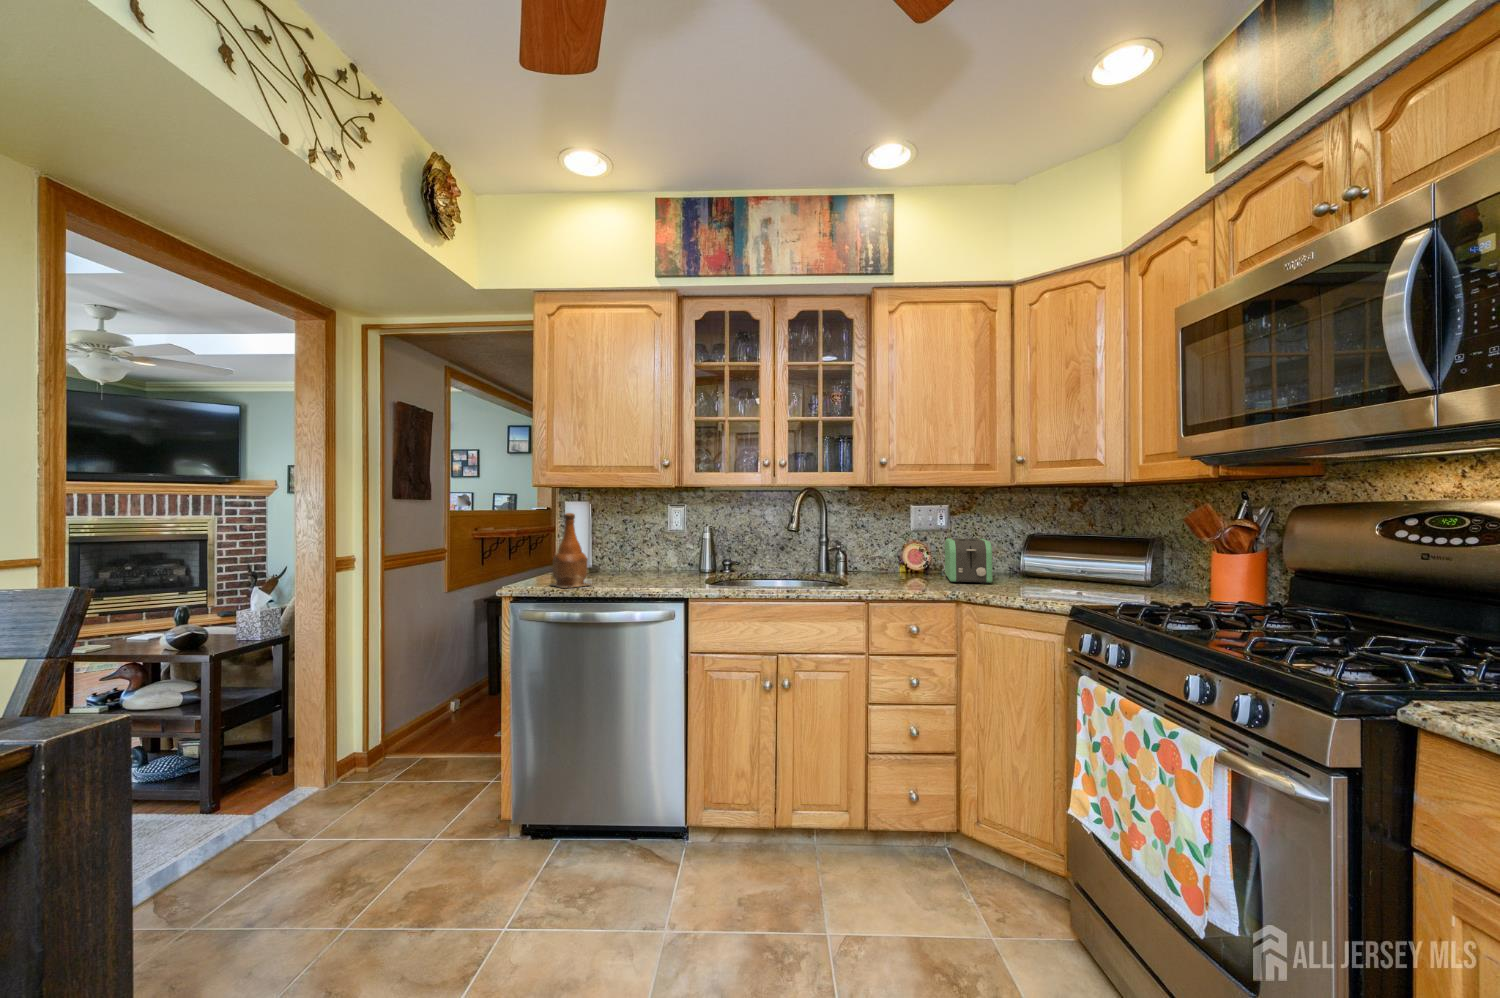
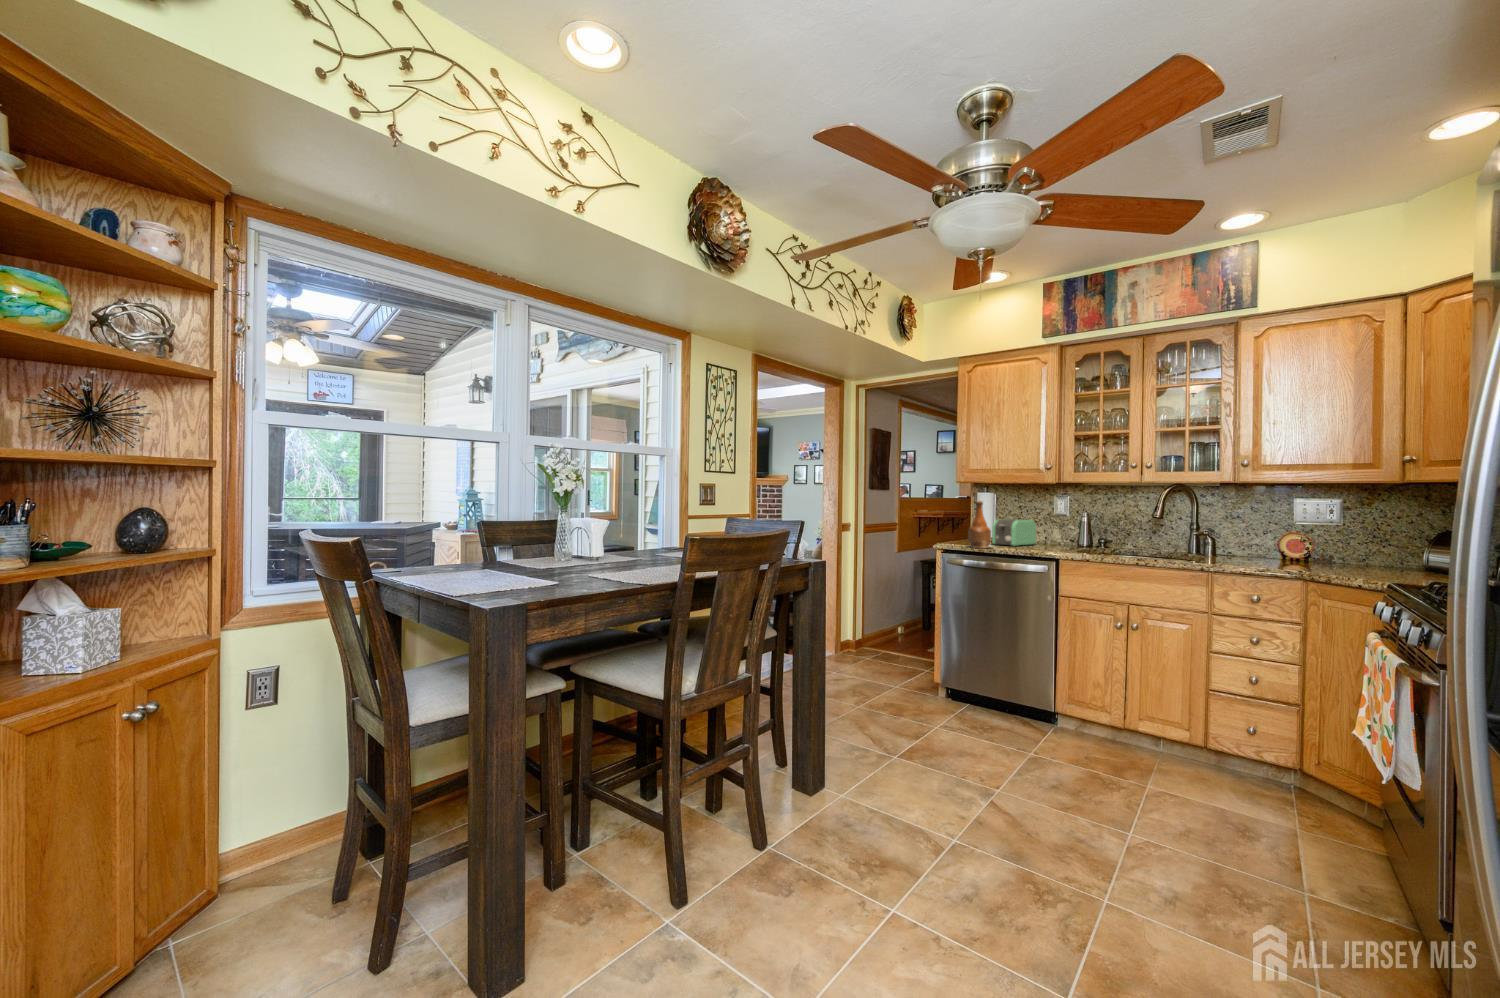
toaster: present [945,538,993,584] -> present [992,519,1036,546]

